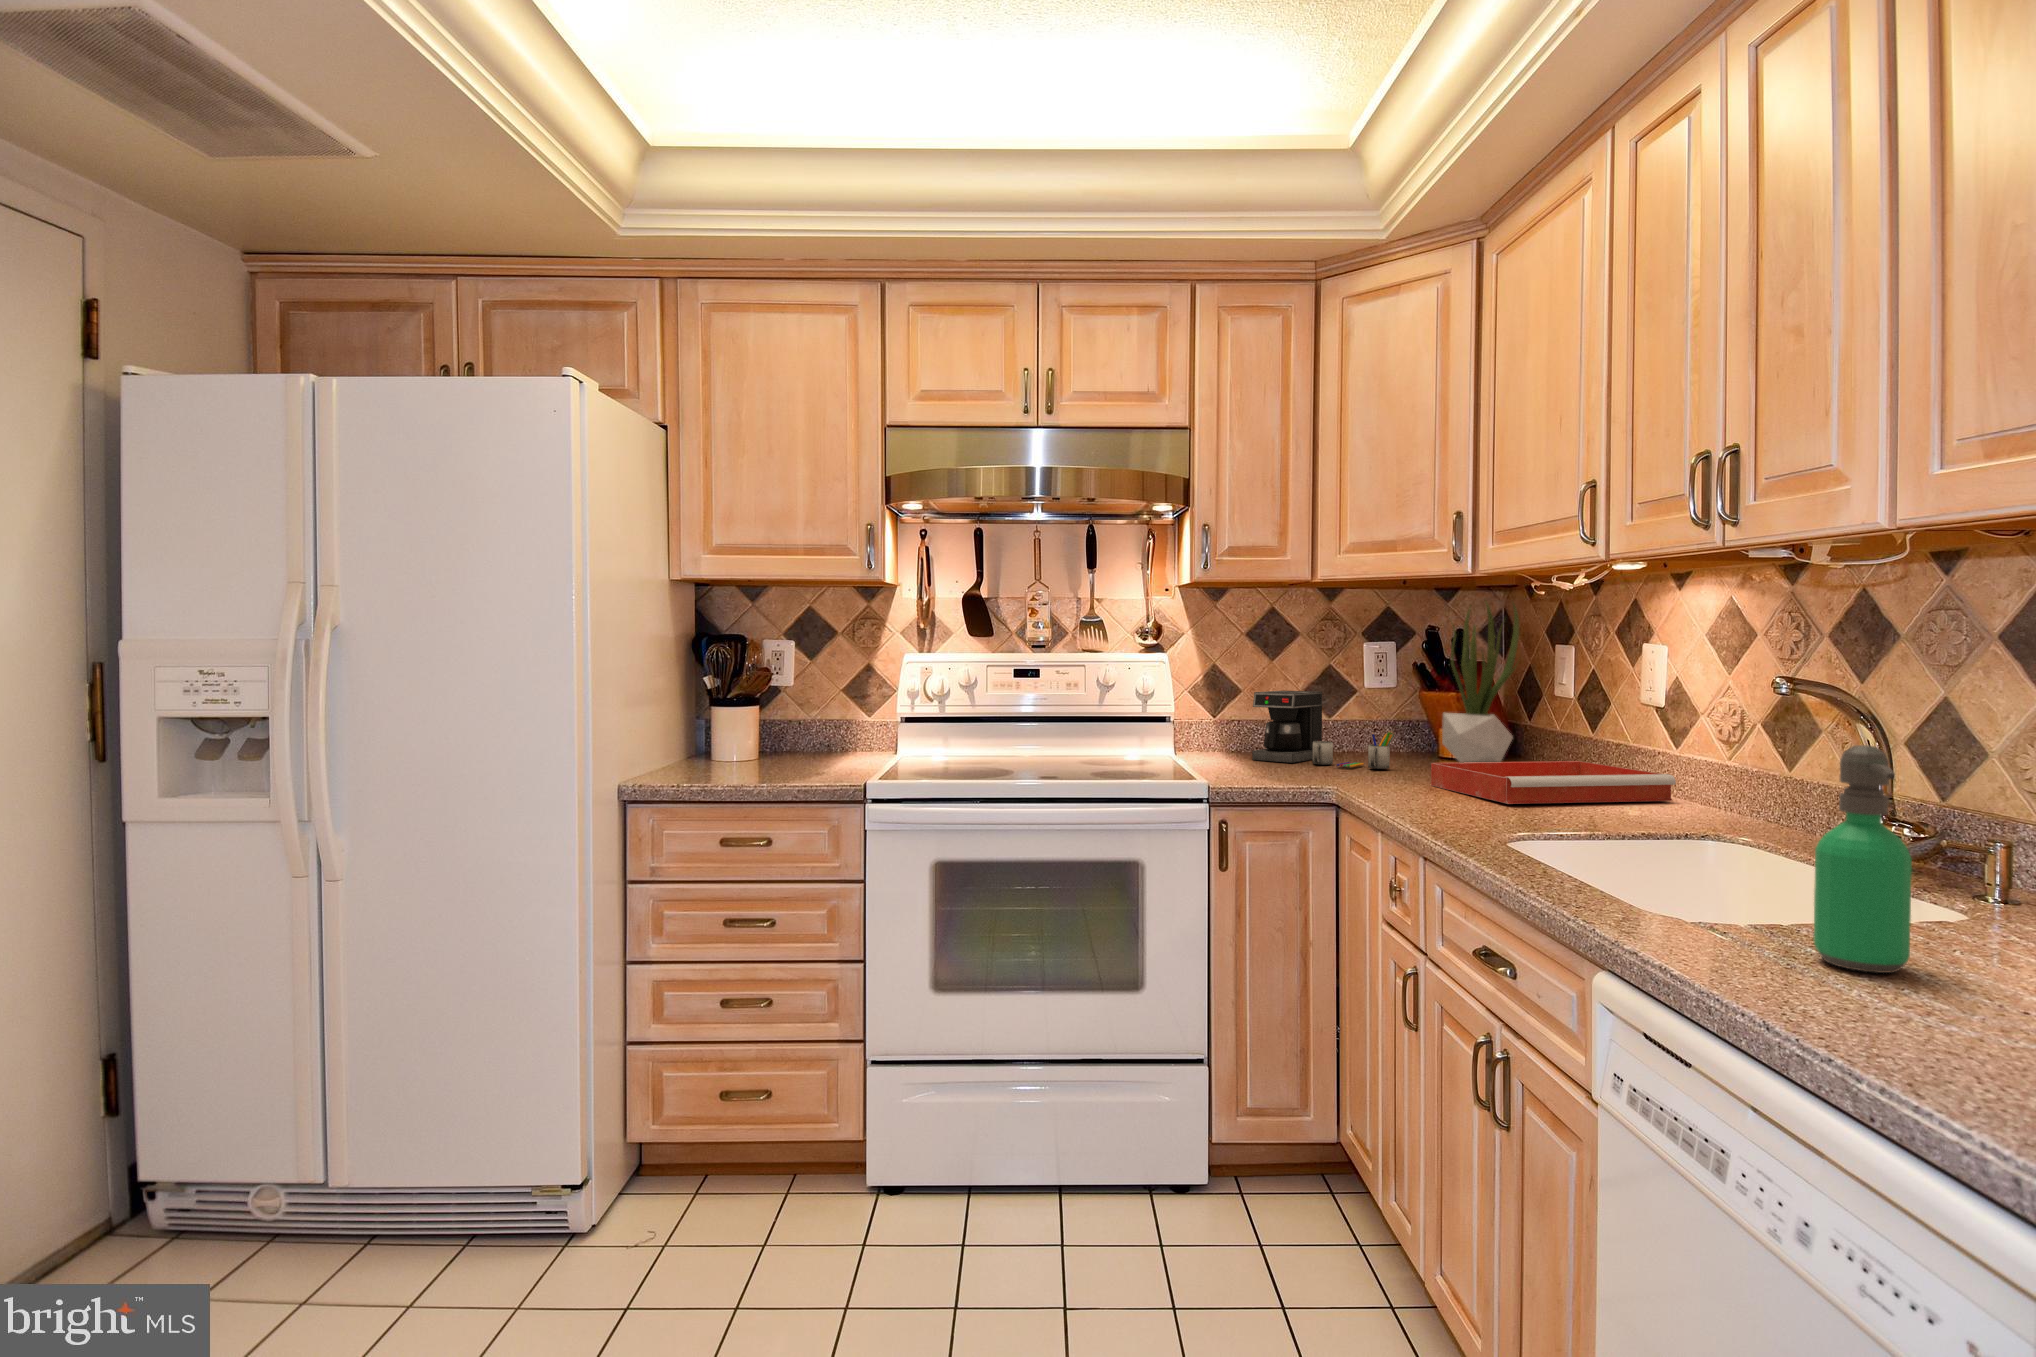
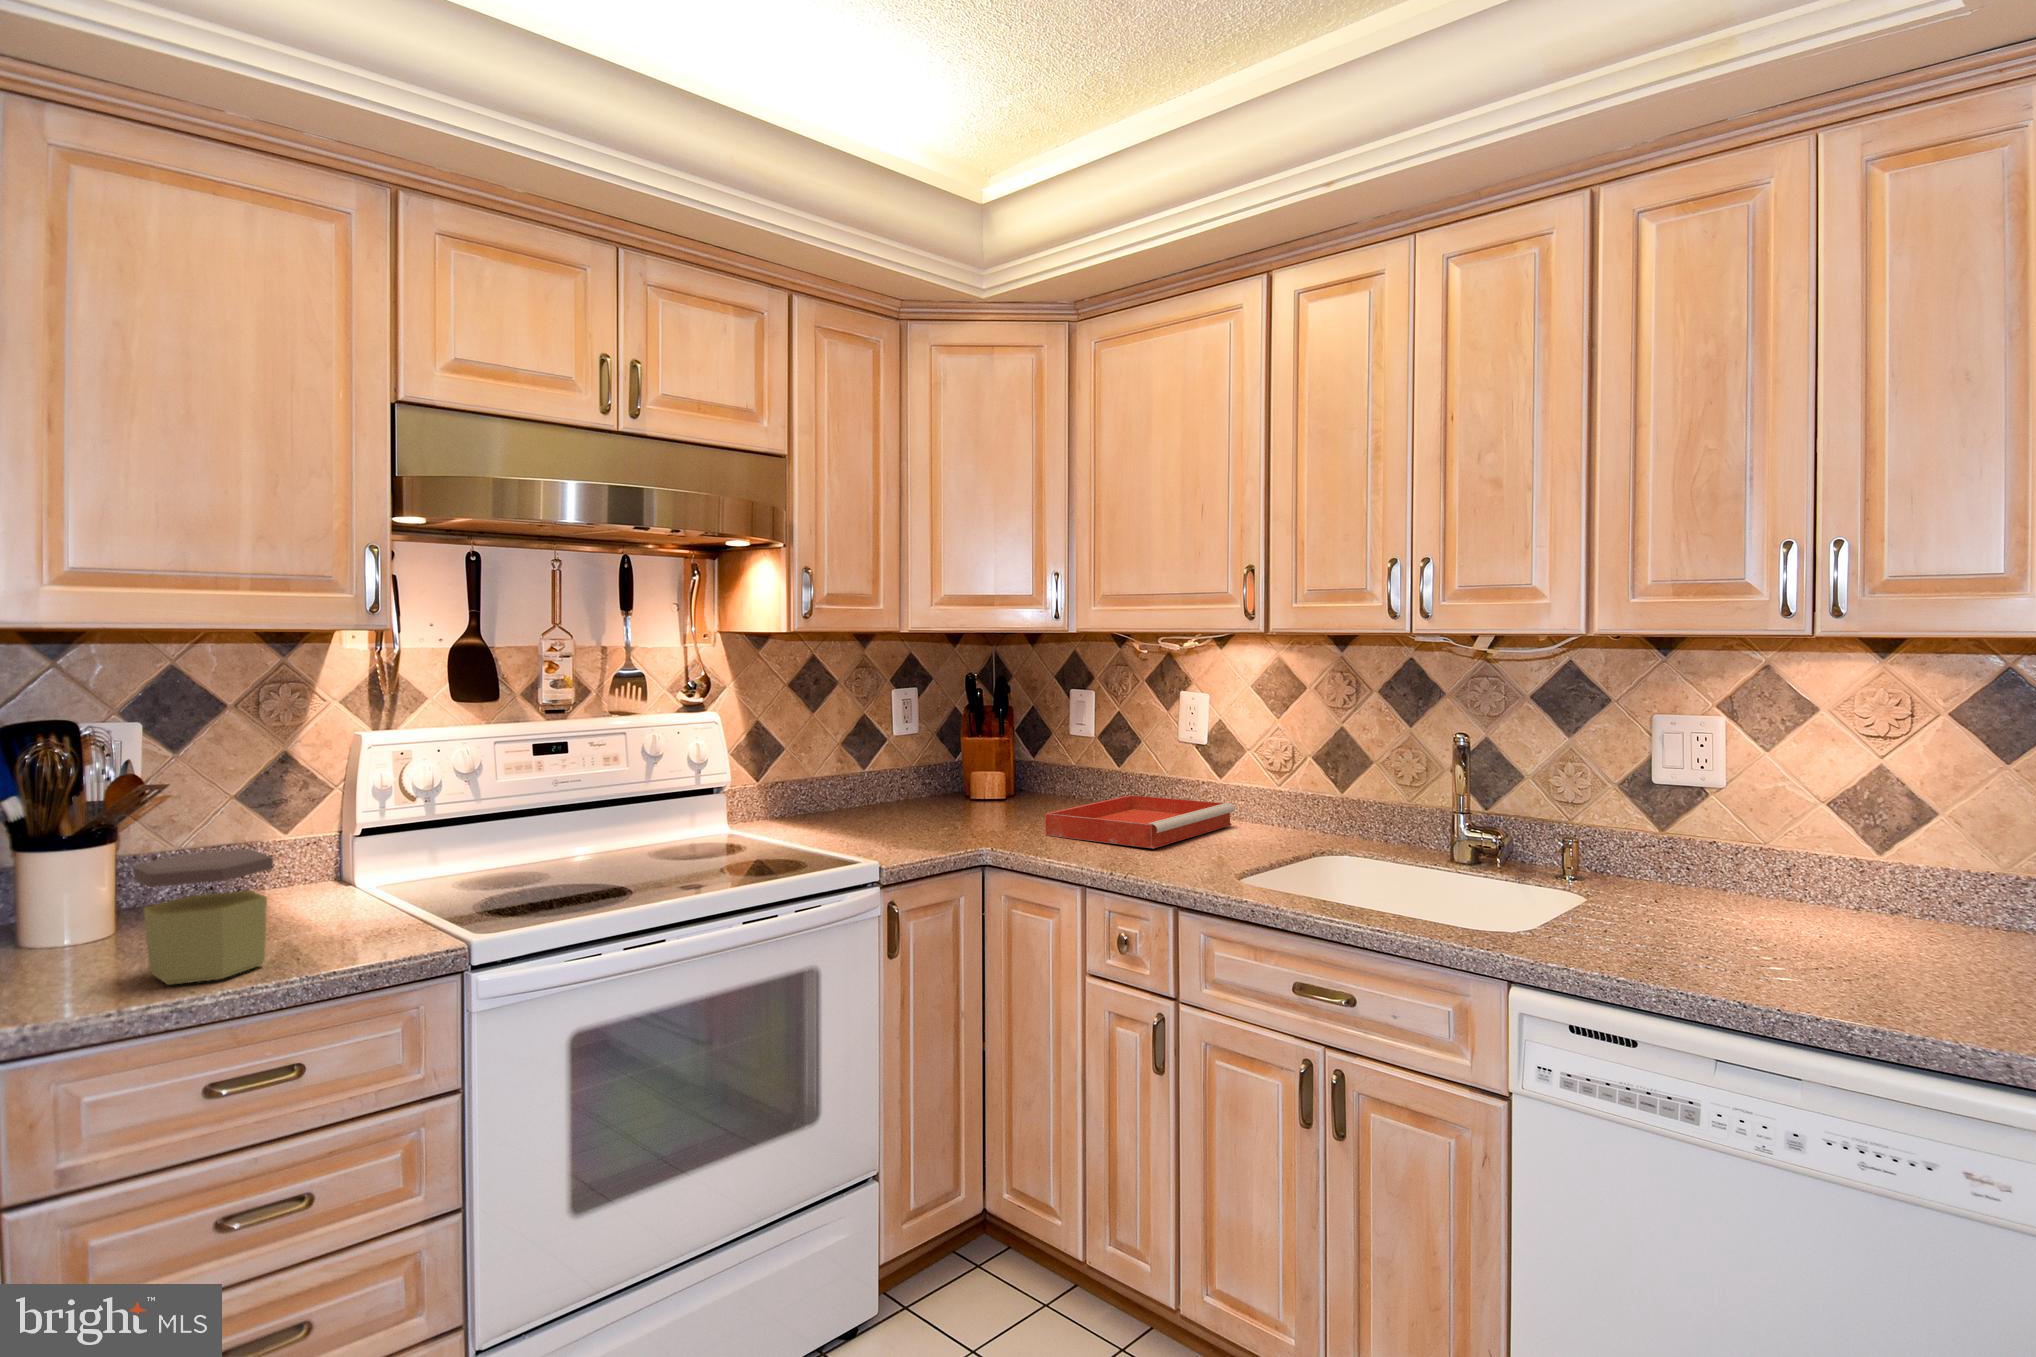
potted plant: present [1442,602,1519,762] -> none [1000,650,1067,809]
coffee maker: present [1252,691,1395,769] -> none [825,744,977,826]
jar: none [733,709,795,781] -> present [134,849,274,985]
soap dispenser: present [1814,745,1912,973] -> none [1640,801,1721,974]

